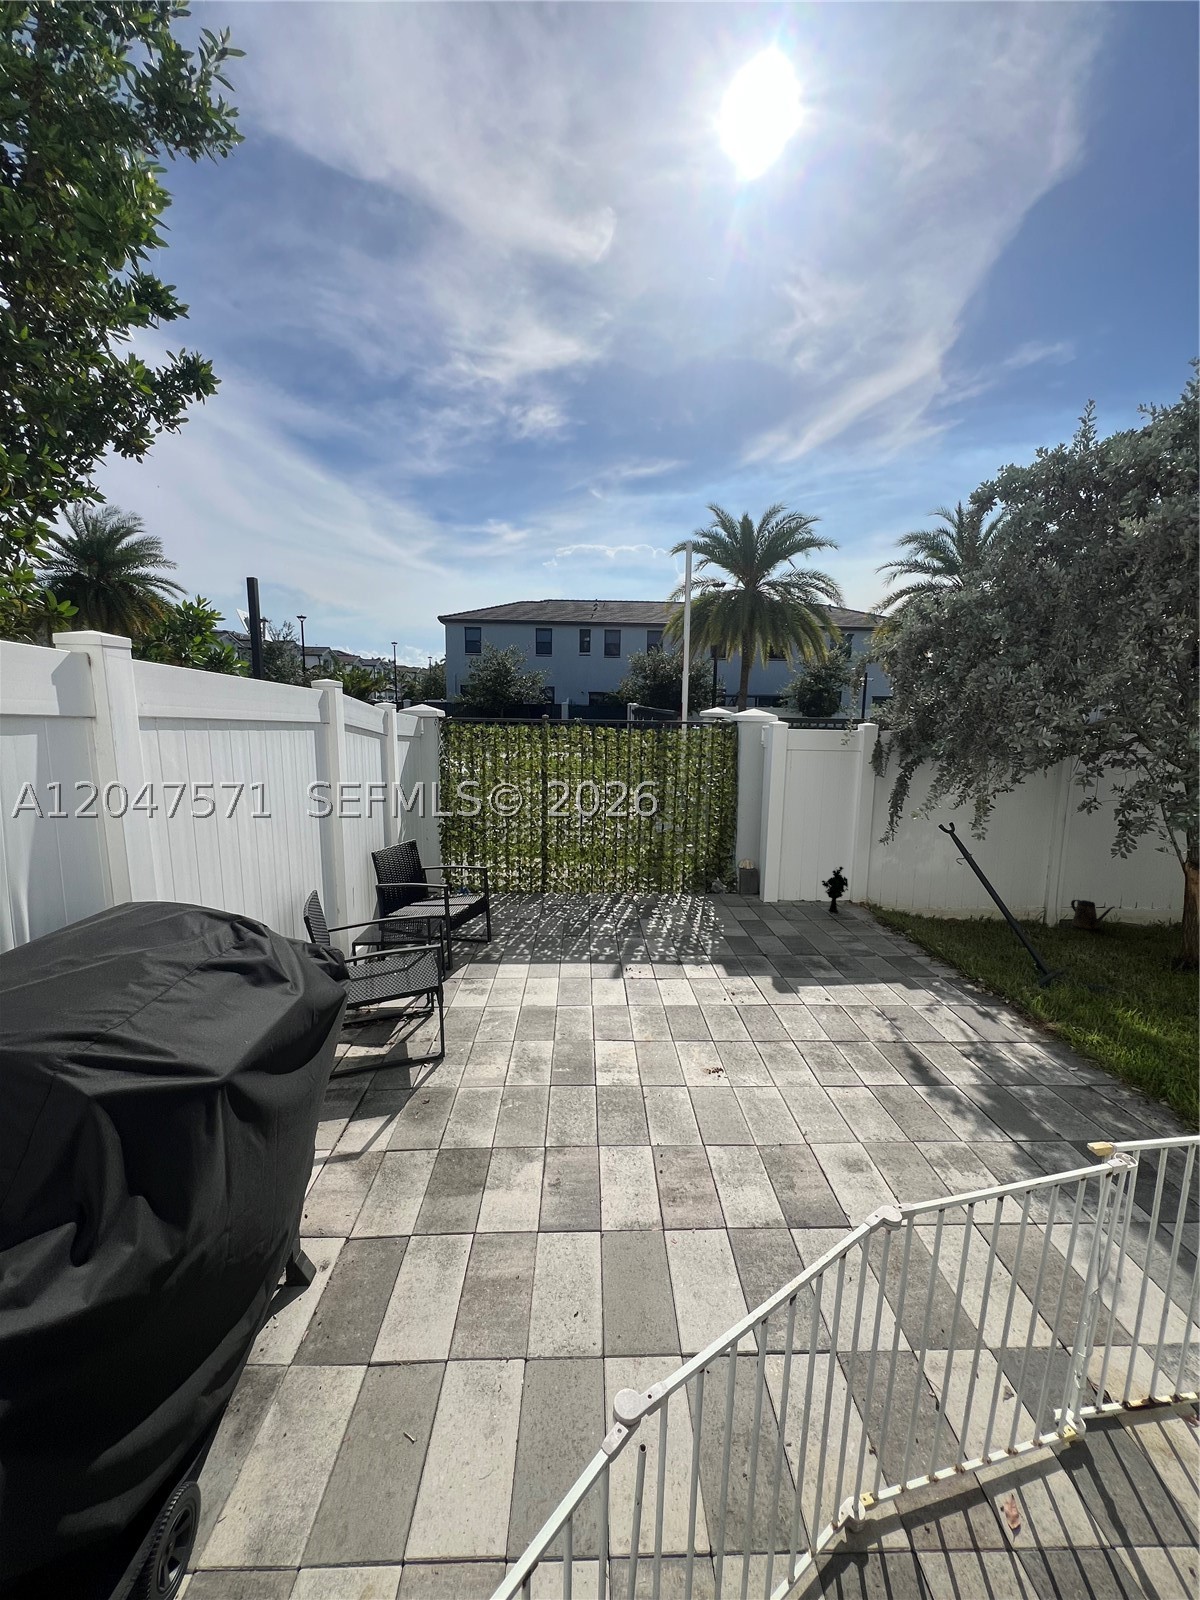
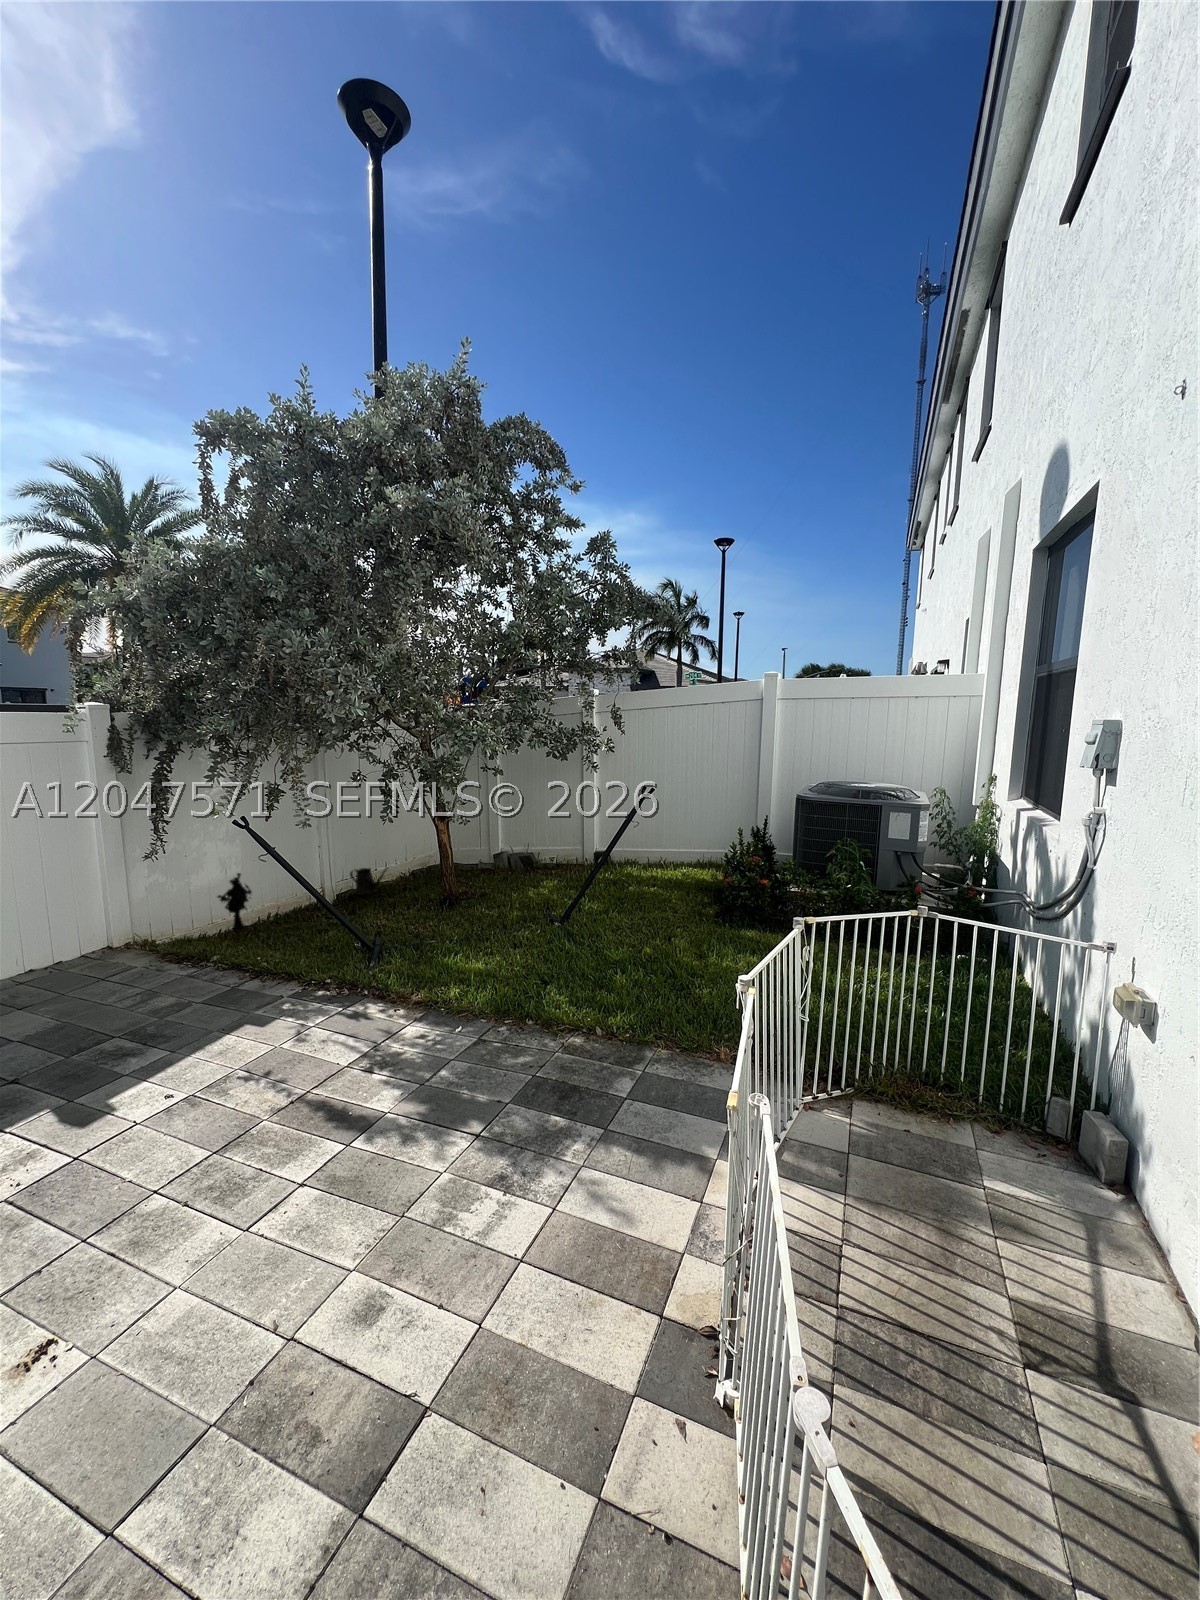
decorative plant: present [822,867,848,912] -> present [218,873,252,929]

